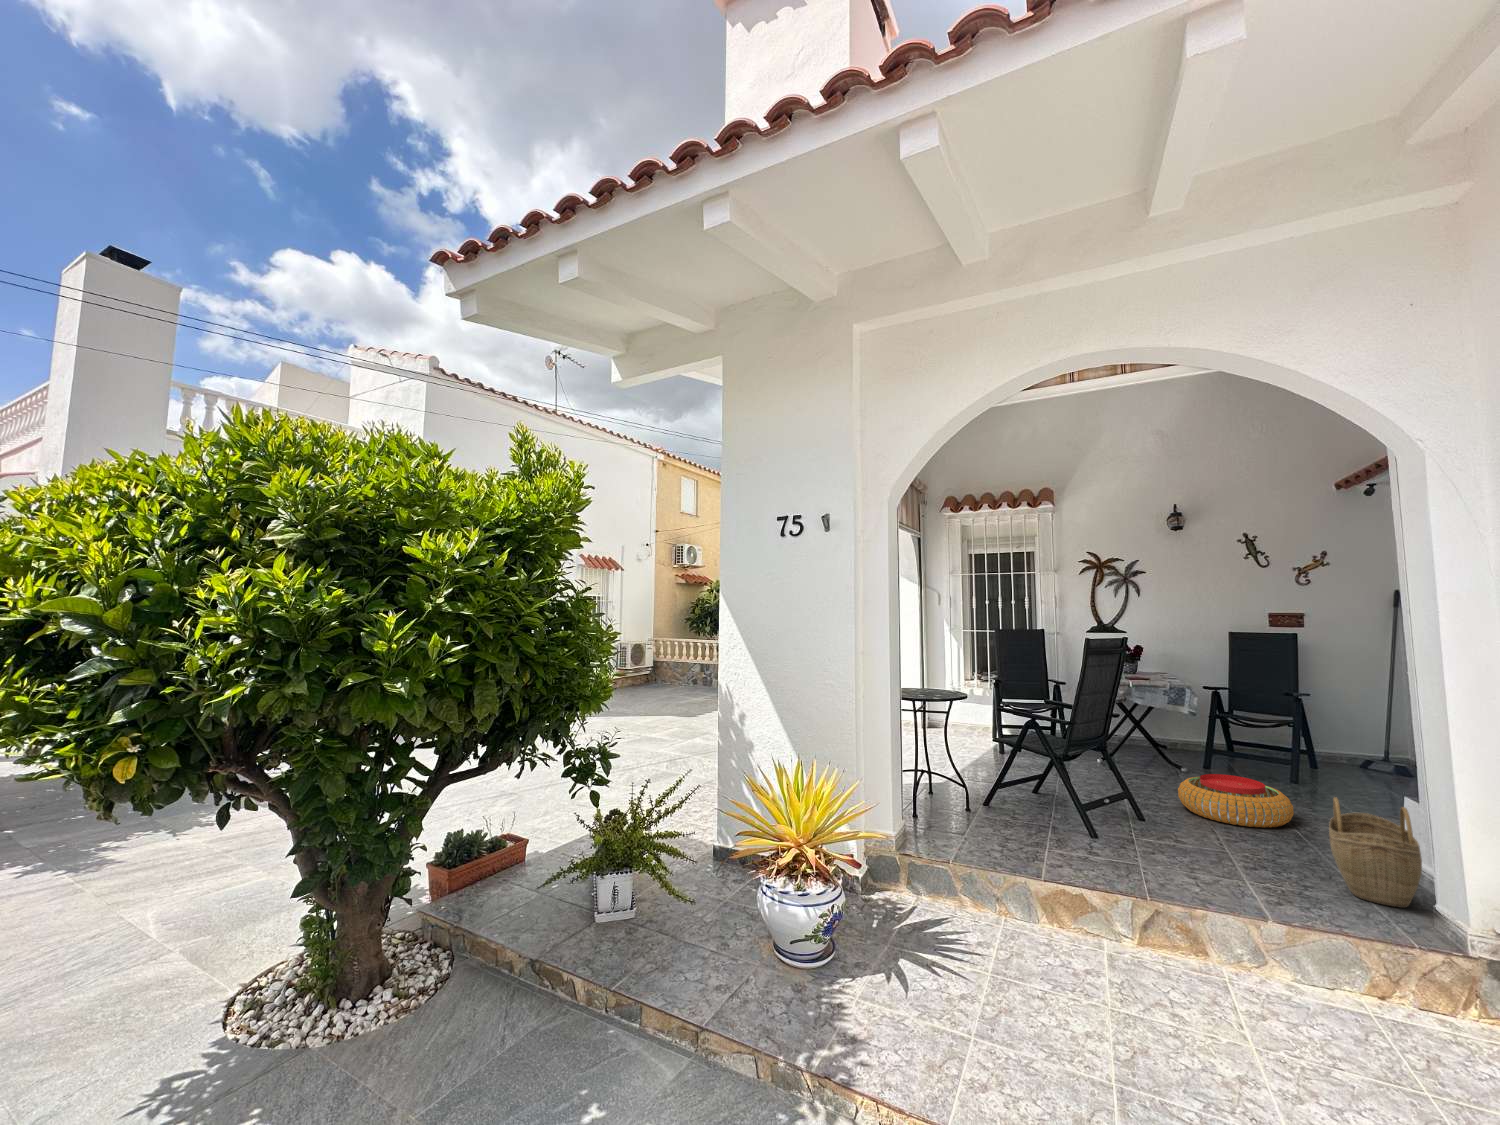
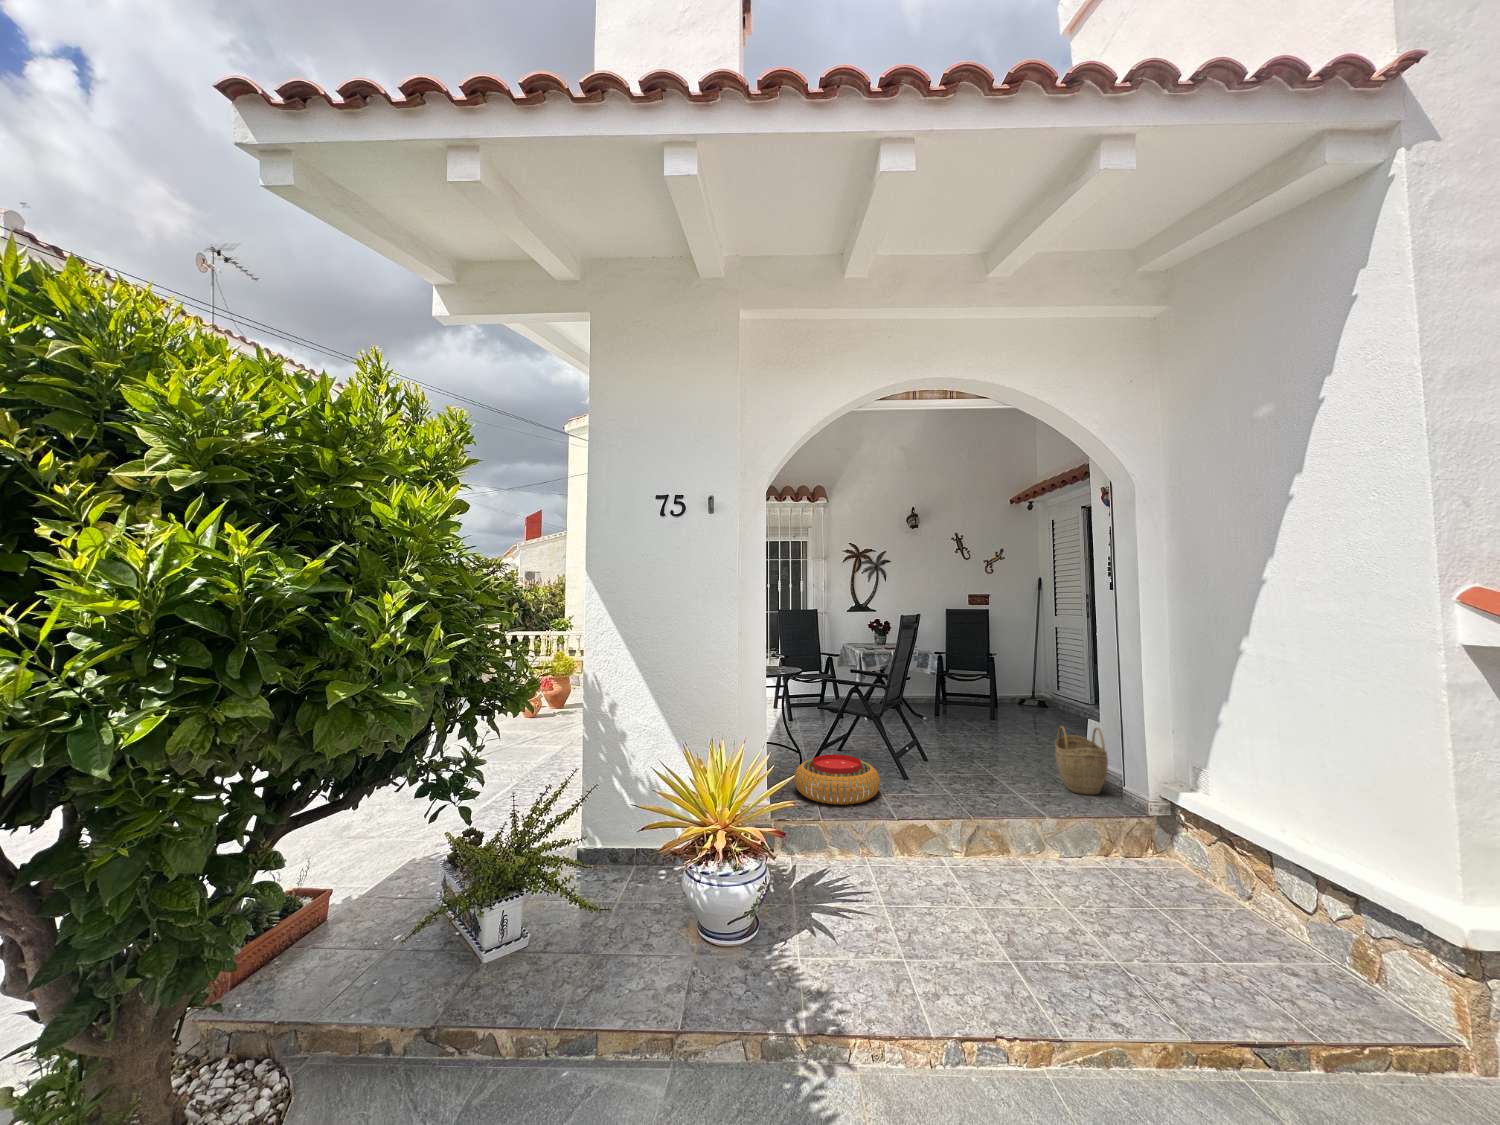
pouf: present [1178,774,1294,828] -> present [794,754,880,805]

